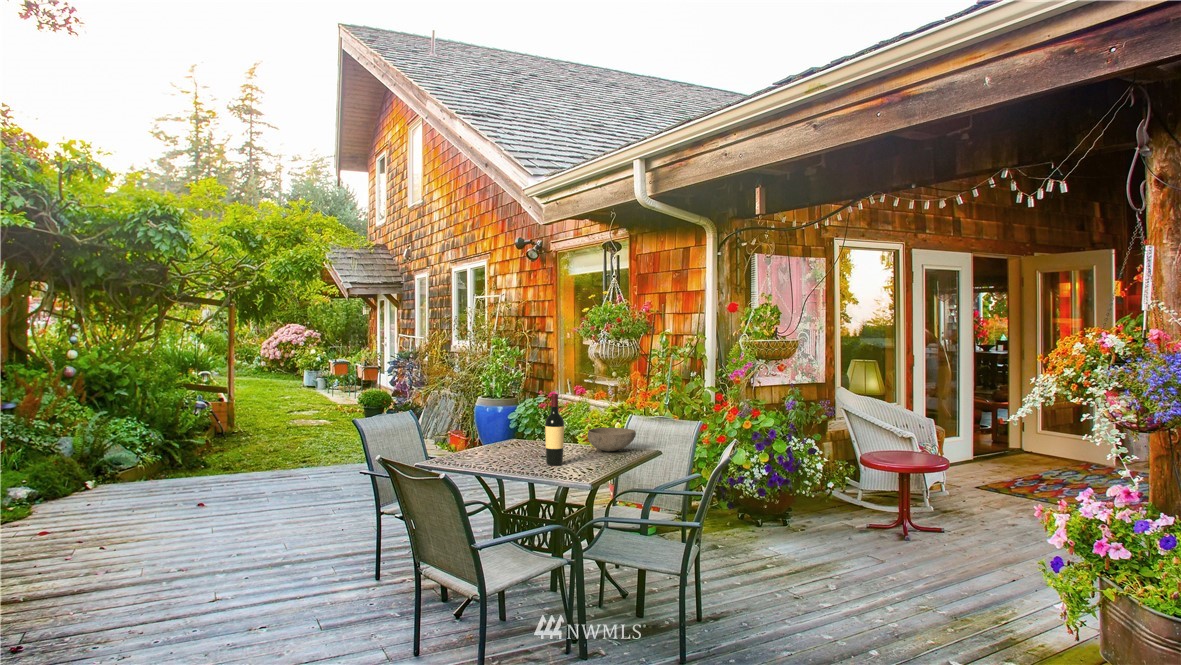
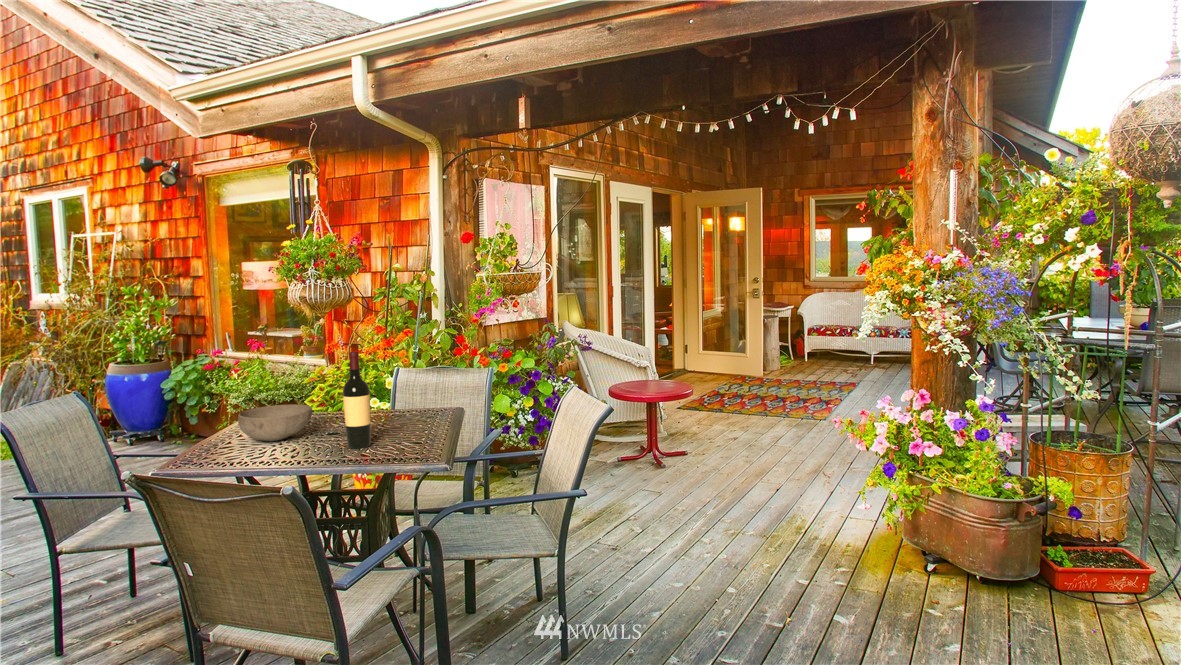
bowl: present [588,428,636,452] -> present [238,404,313,441]

